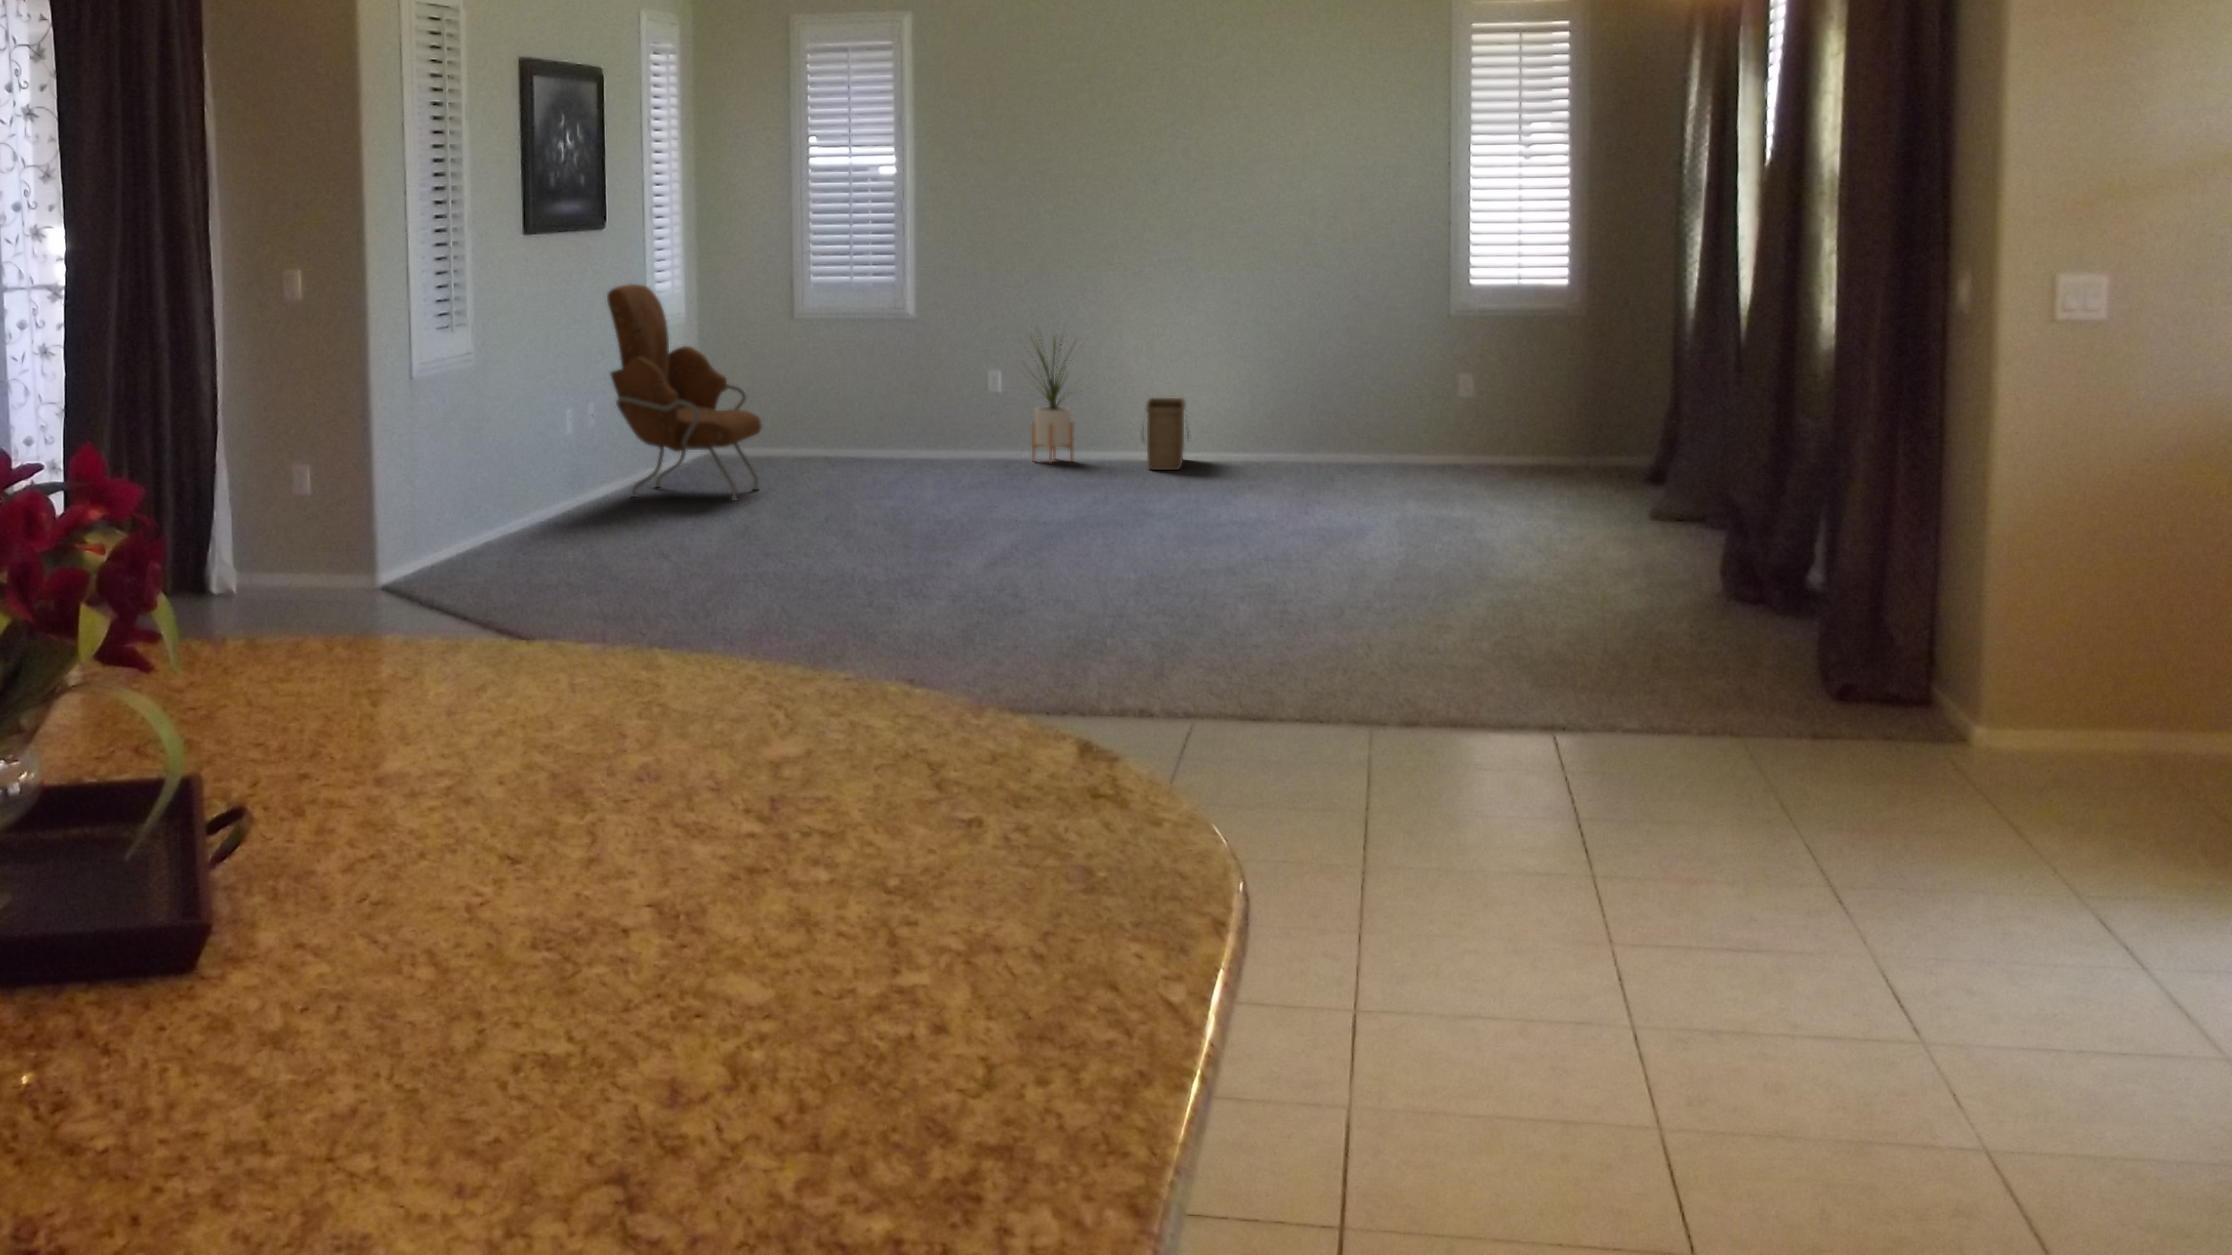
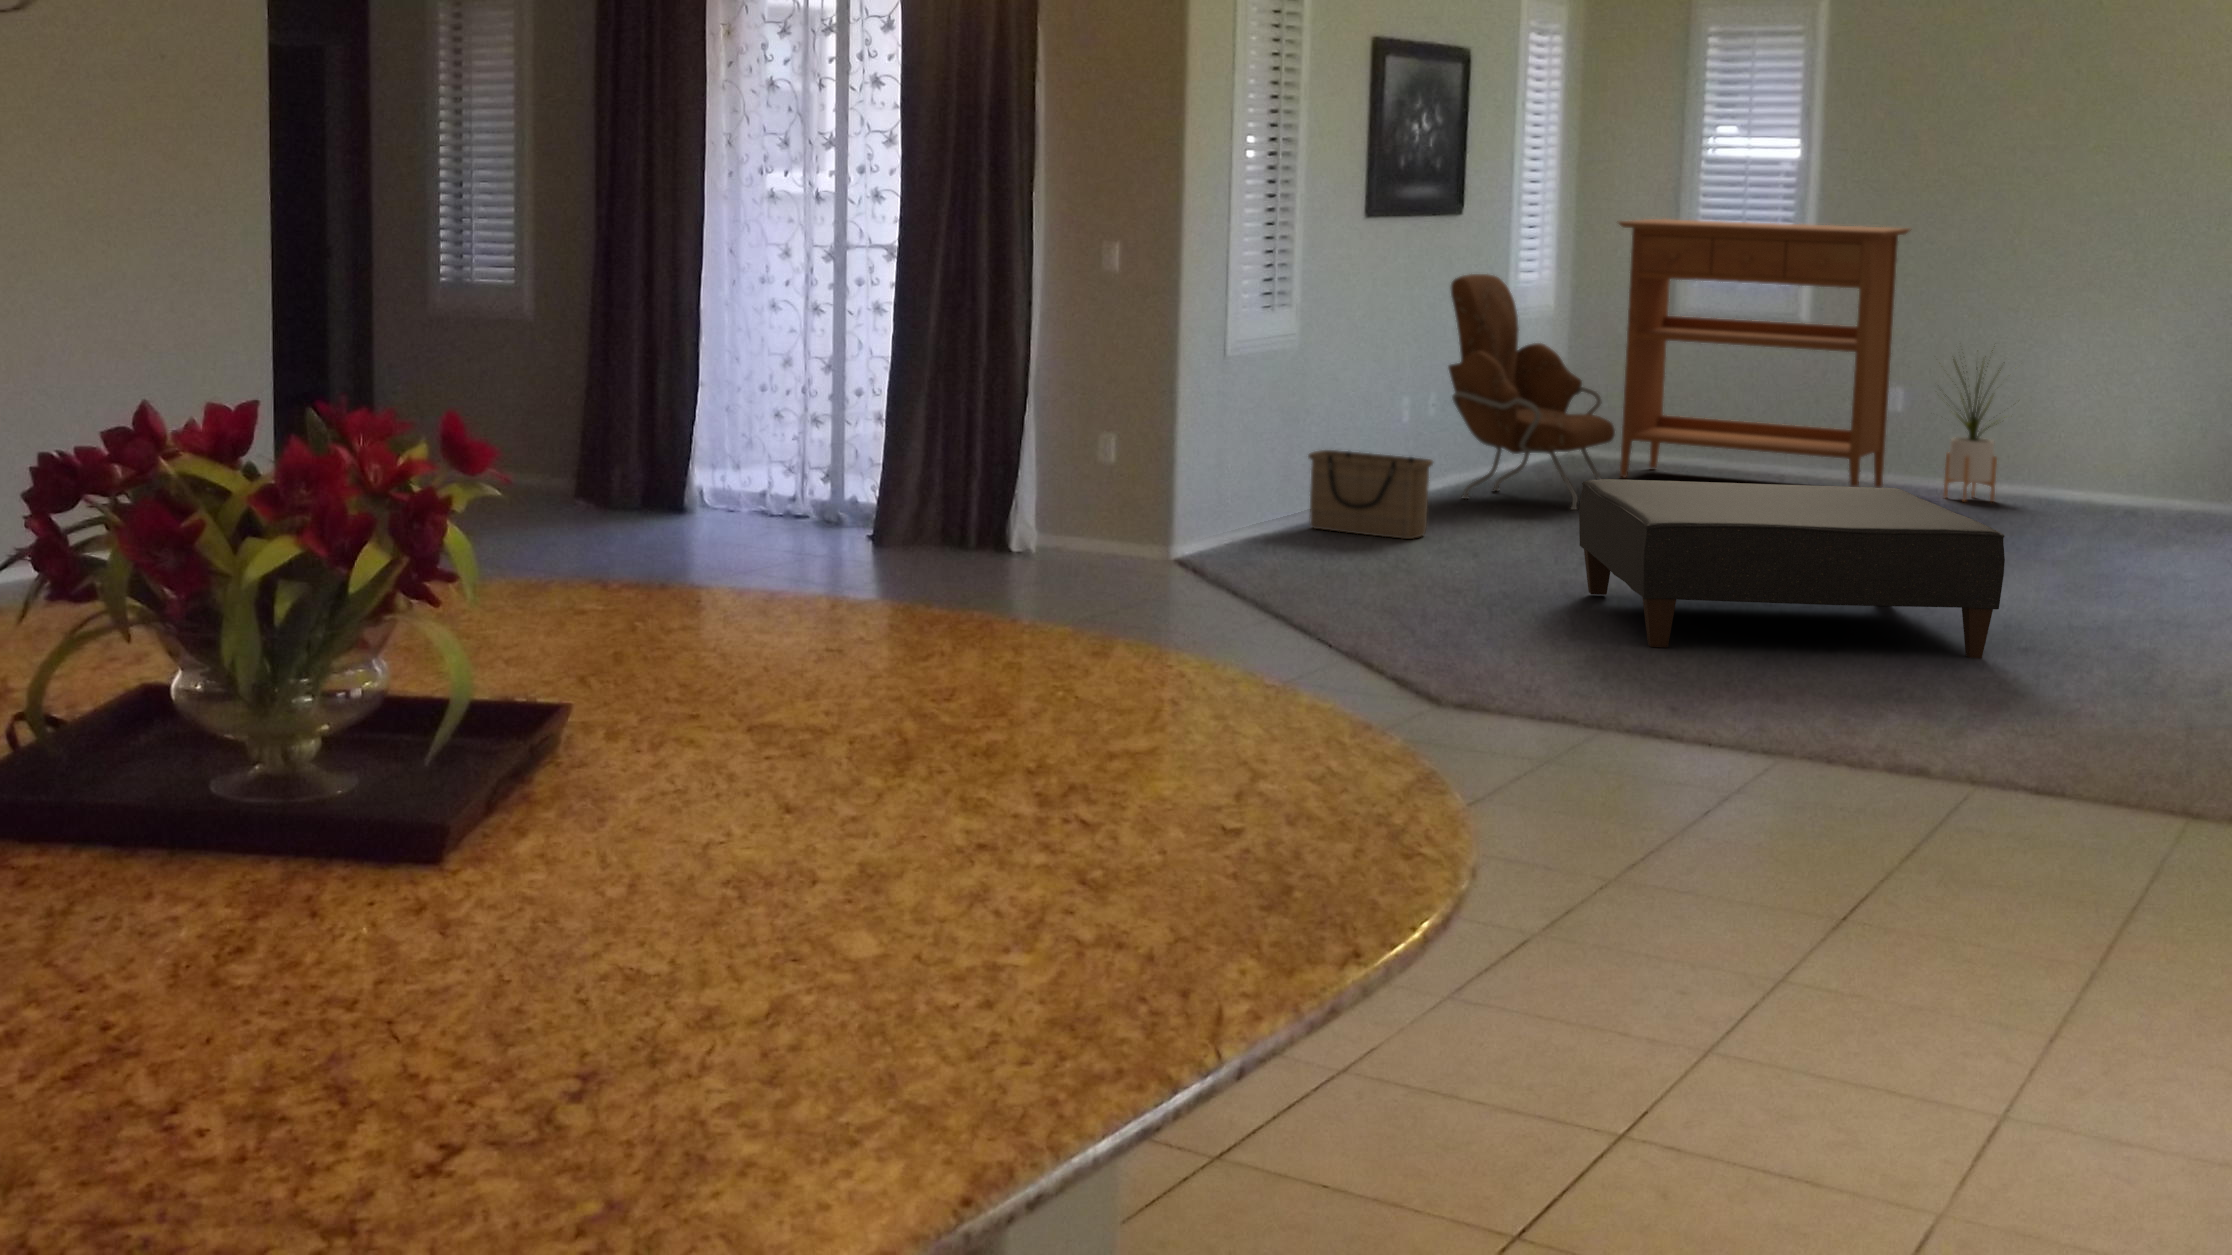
console table: none [742,226,989,468] -> present [1619,219,1910,487]
basket: present [1146,398,1186,470] -> present [1308,450,1433,539]
ottoman: none [773,466,1176,645] -> present [1579,479,2005,658]

